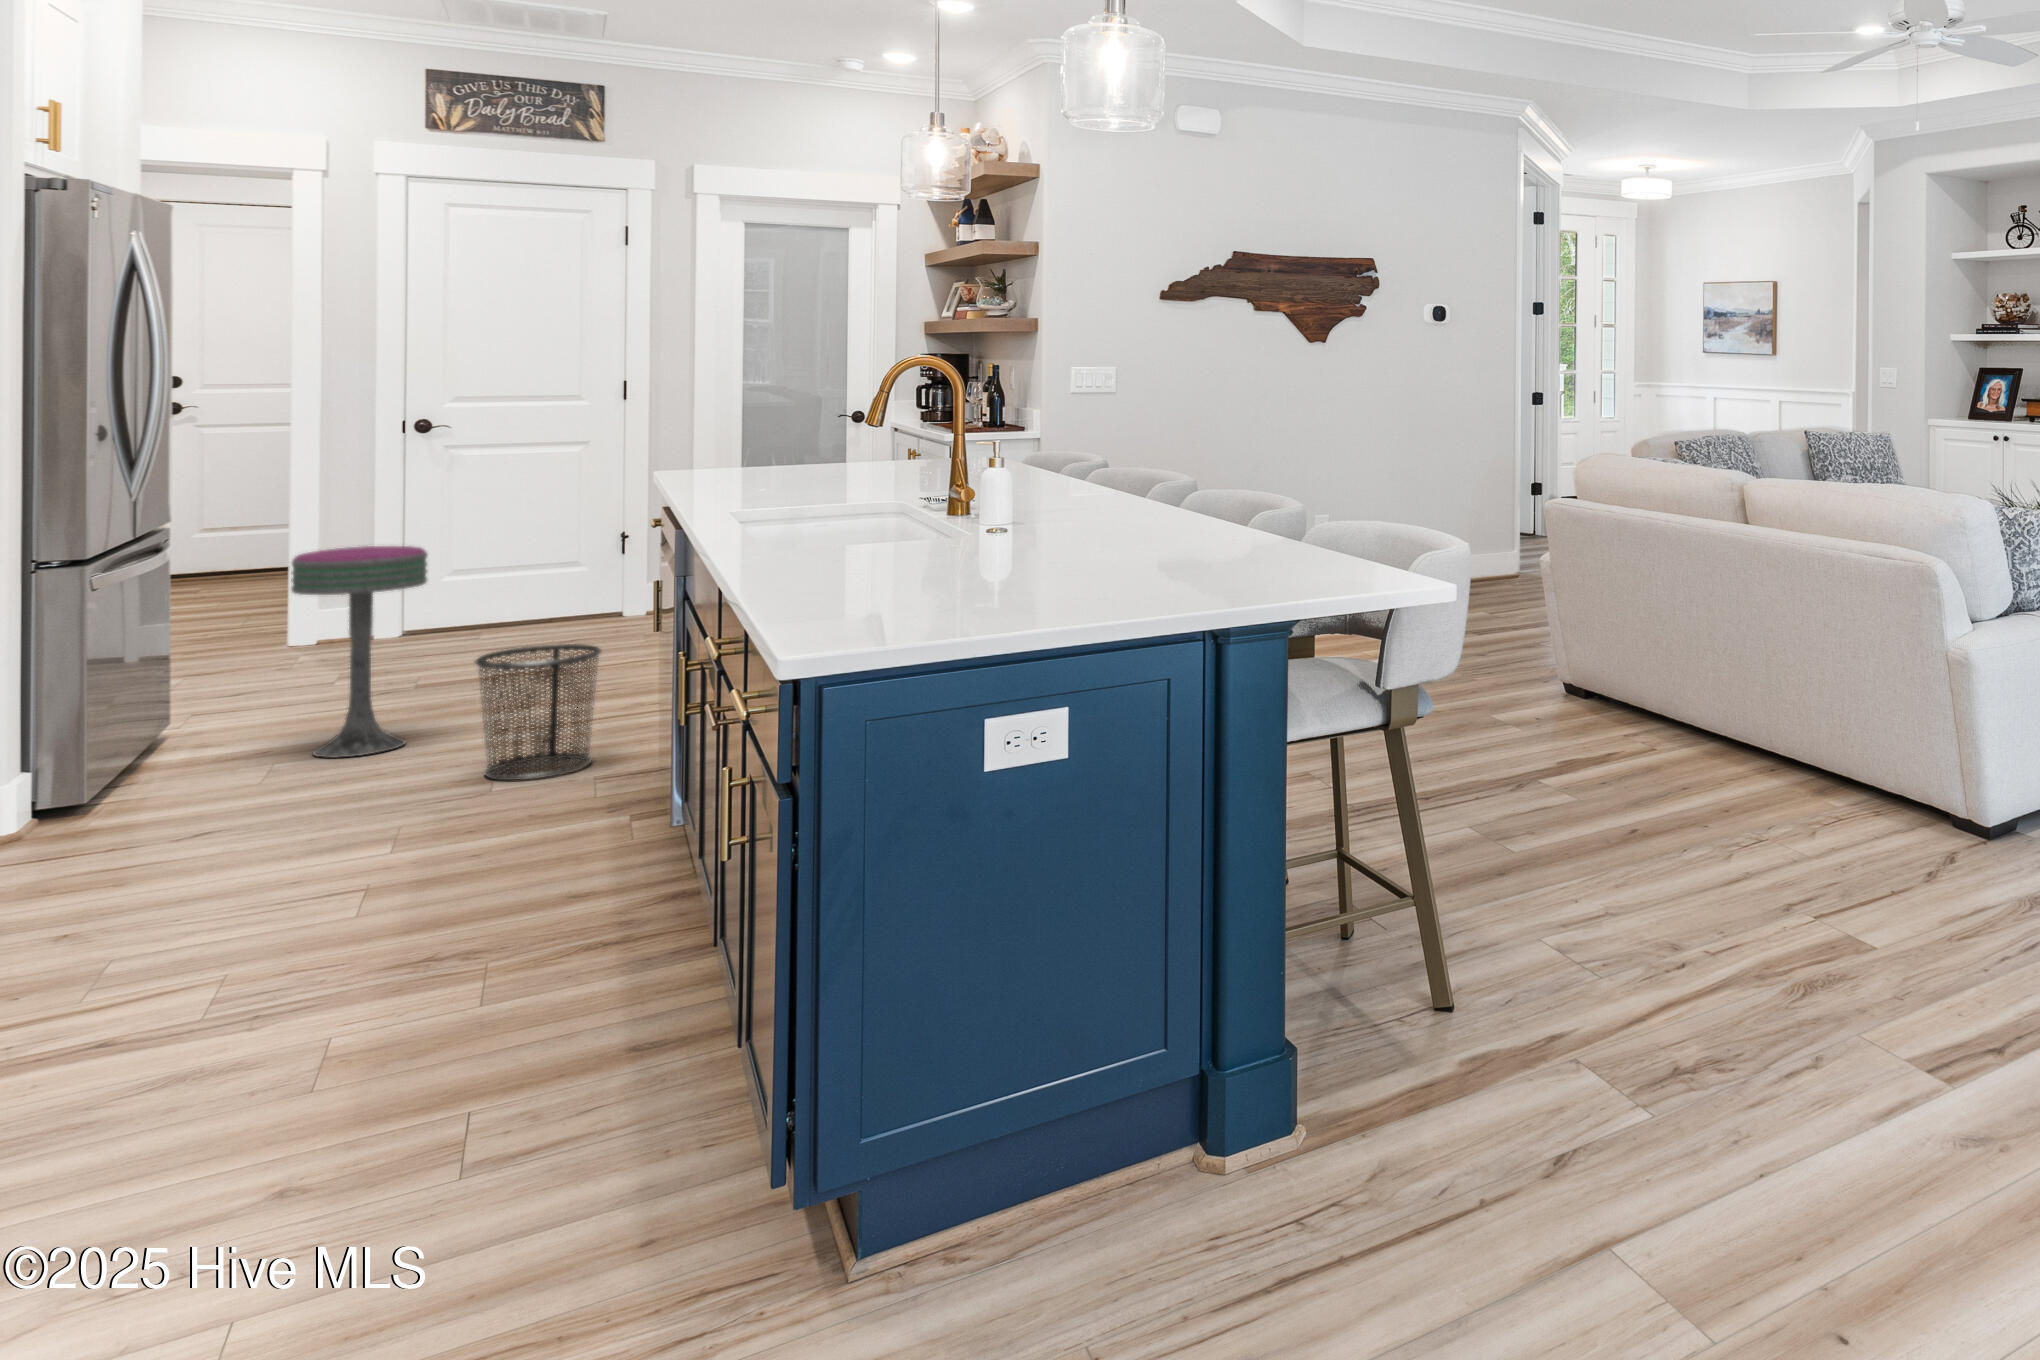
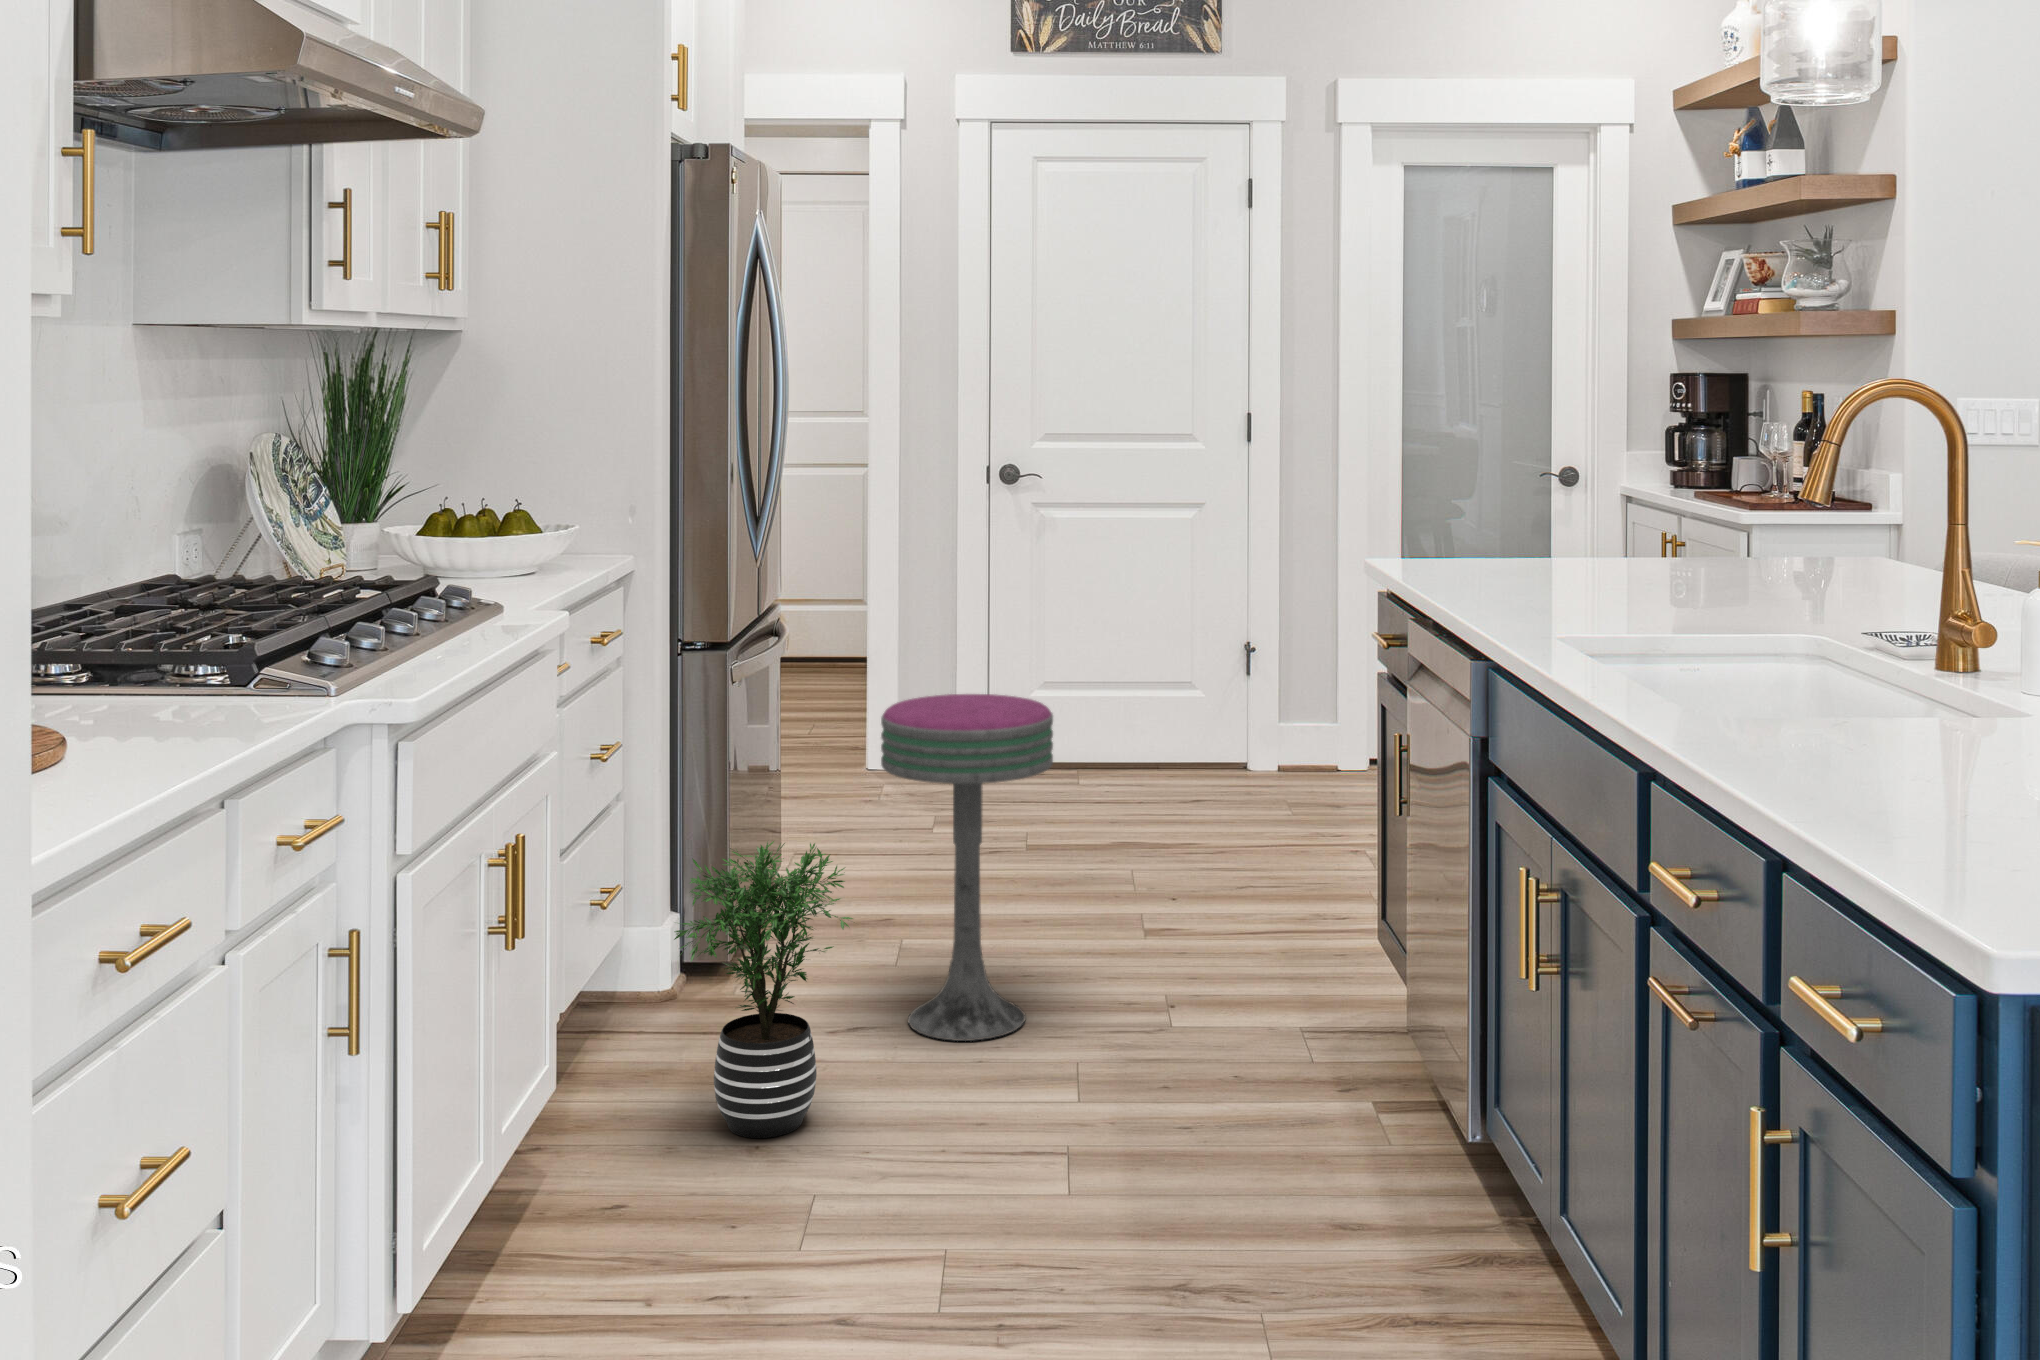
potted plant: none [117,626,268,808] -> present [674,841,853,1138]
waste bin: present [475,644,601,780] -> none [1141,913,1333,1179]

